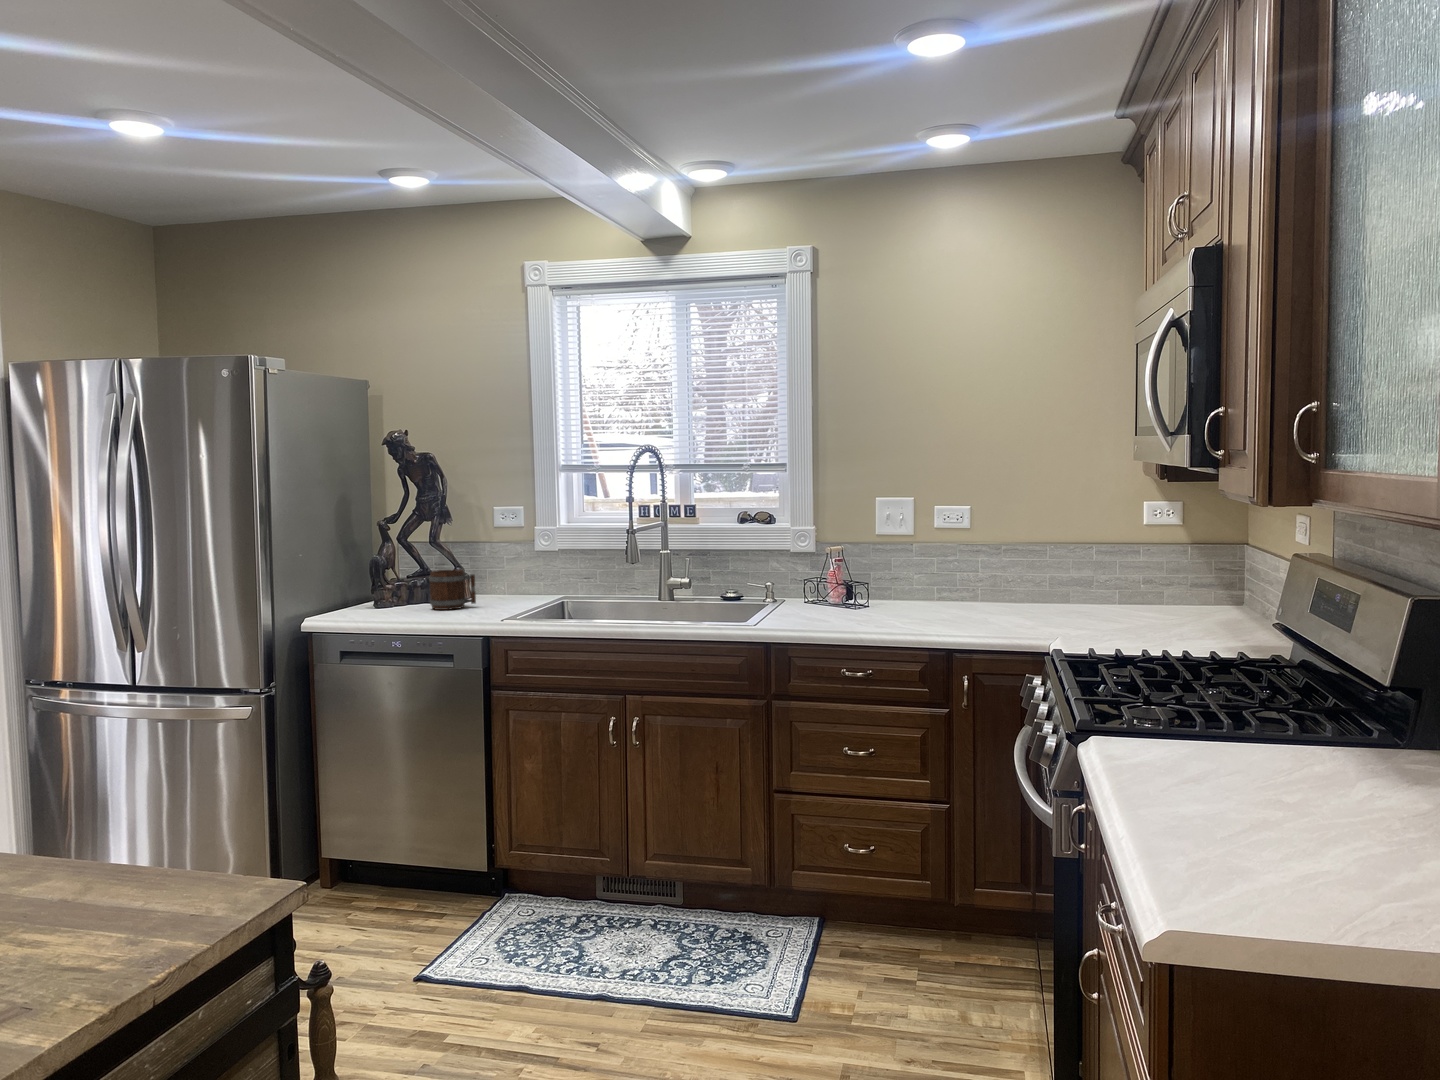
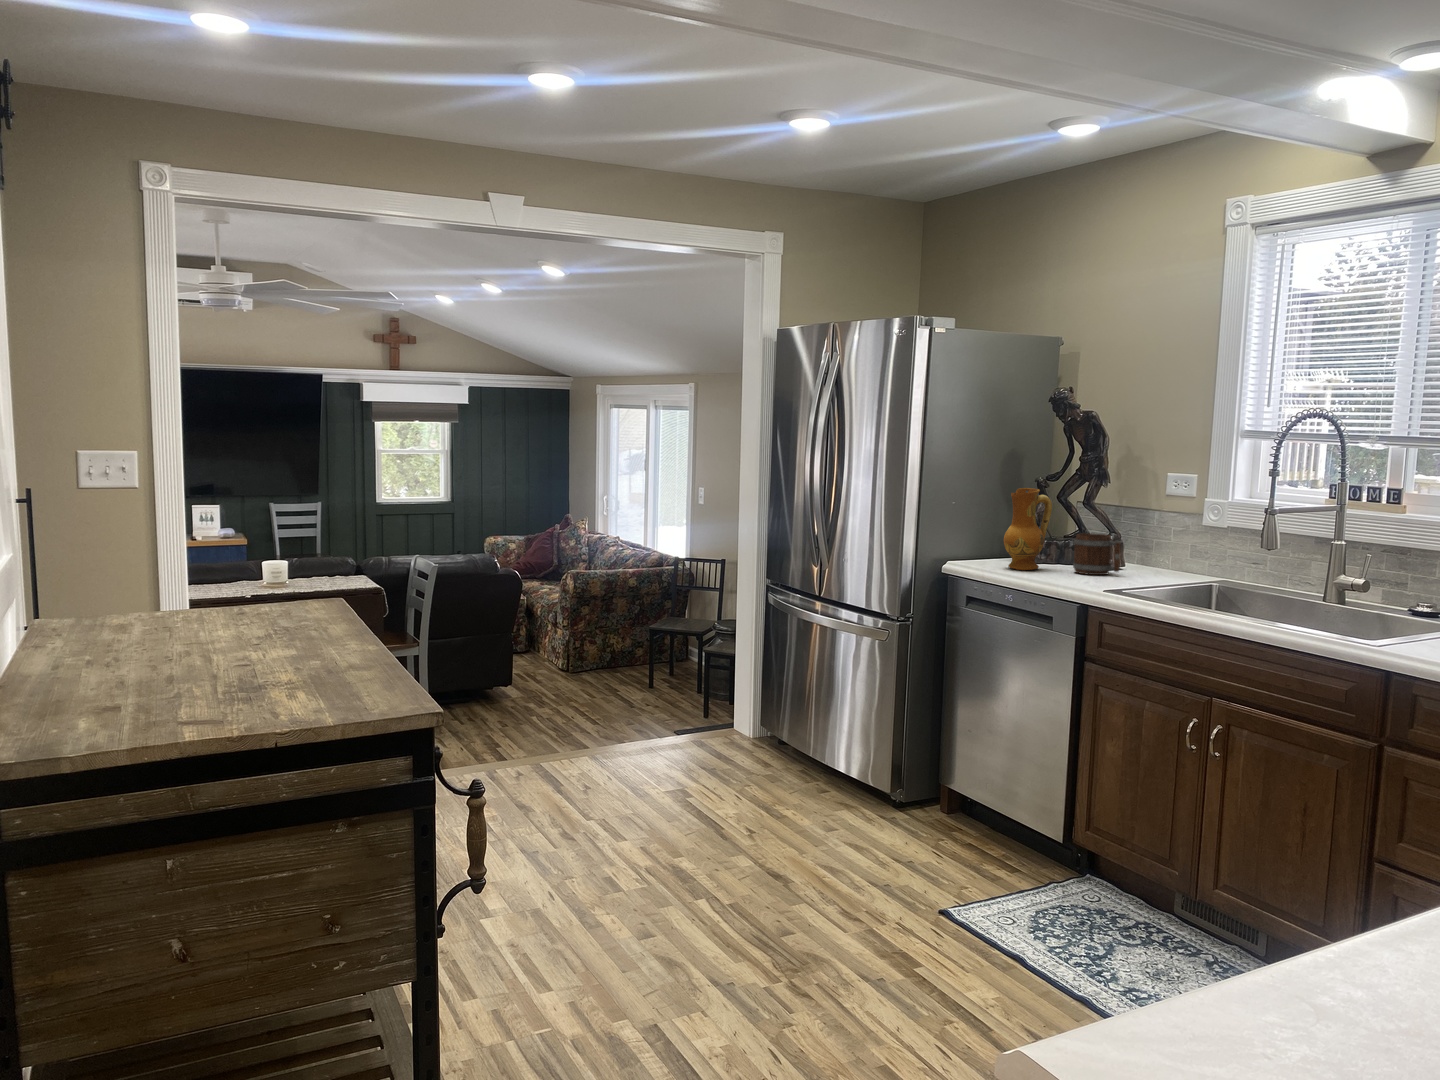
ceramic jug: none [358,531,402,615] -> present [1004,488,1052,570]

